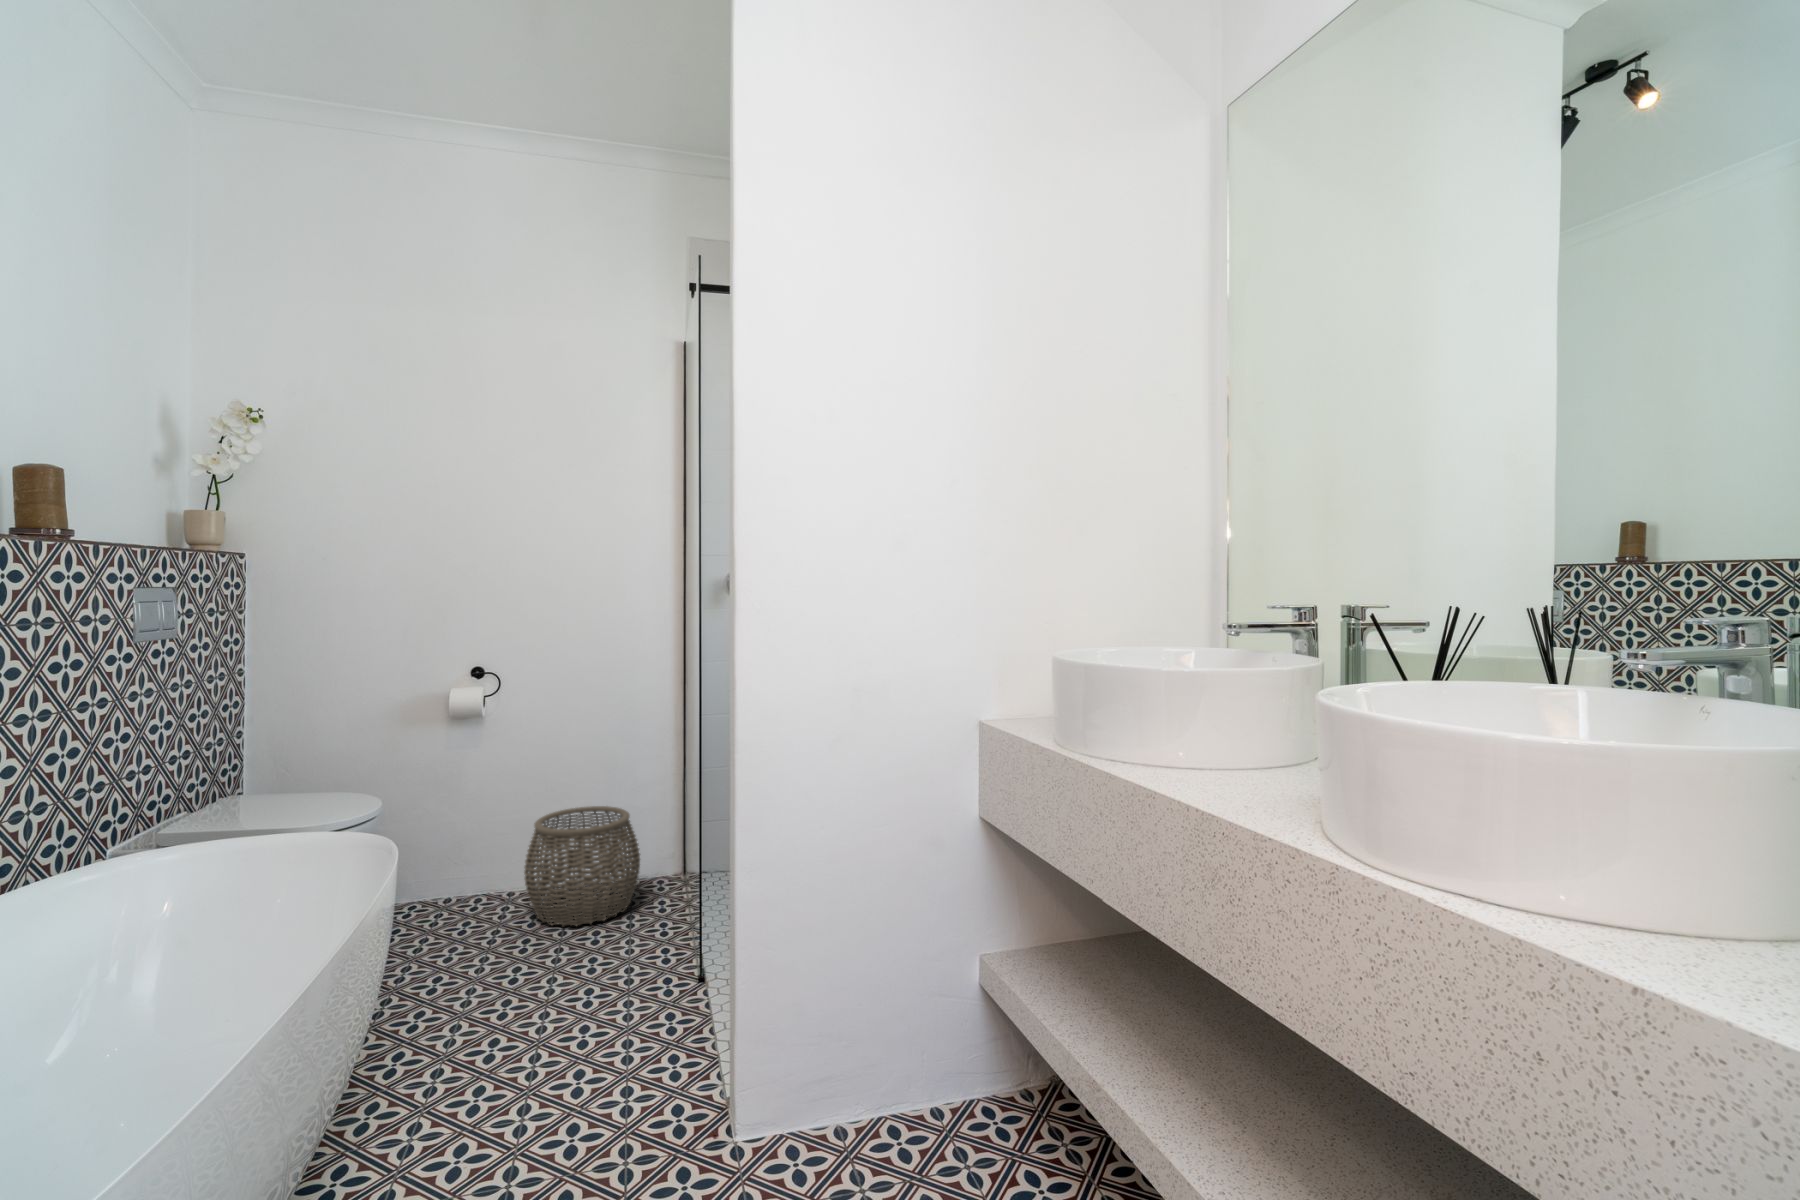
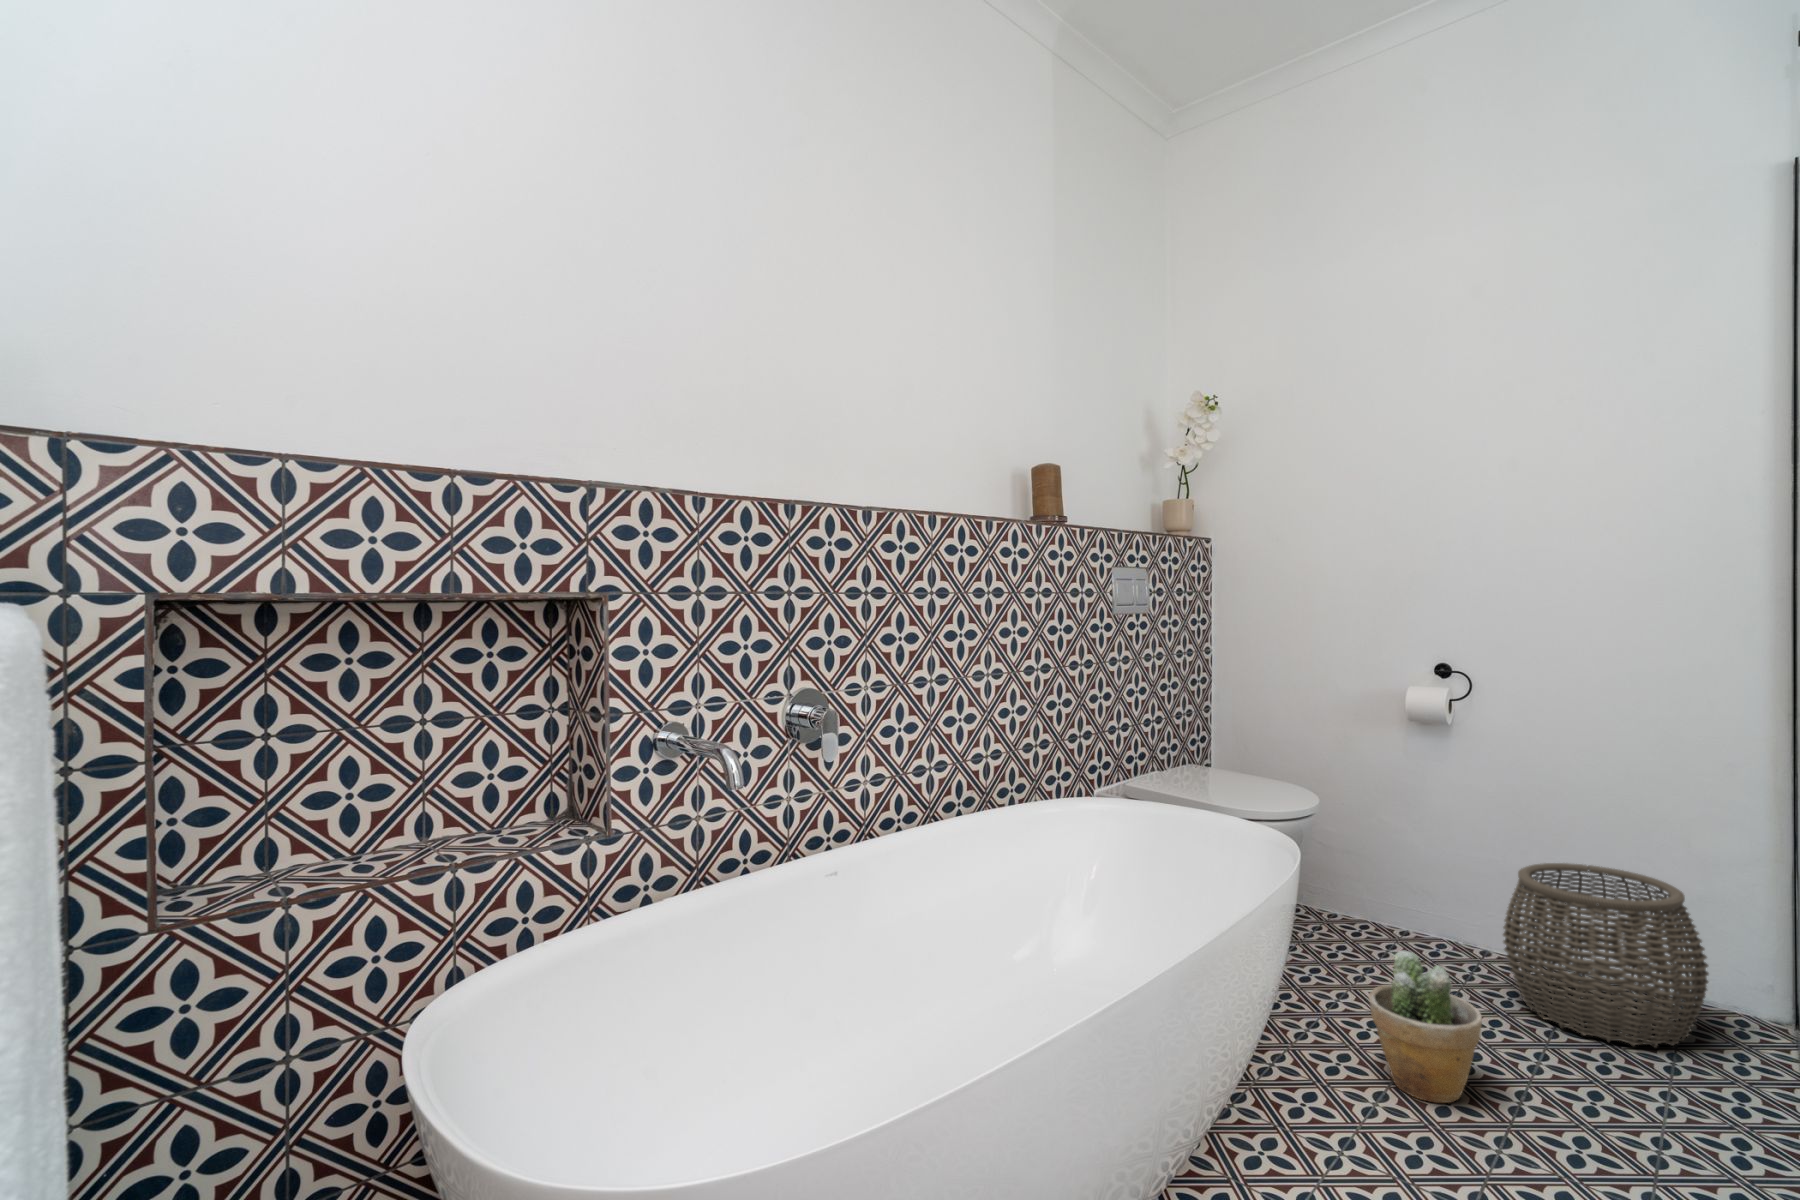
potted plant: none [444,906,527,1016] -> present [1369,950,1482,1103]

